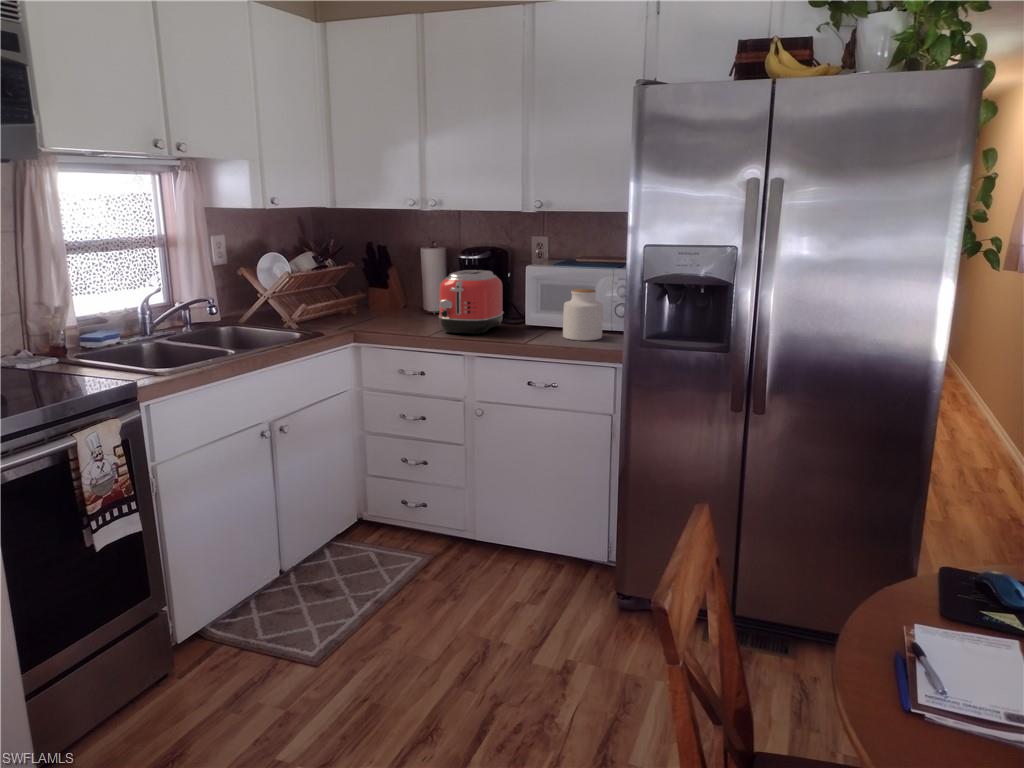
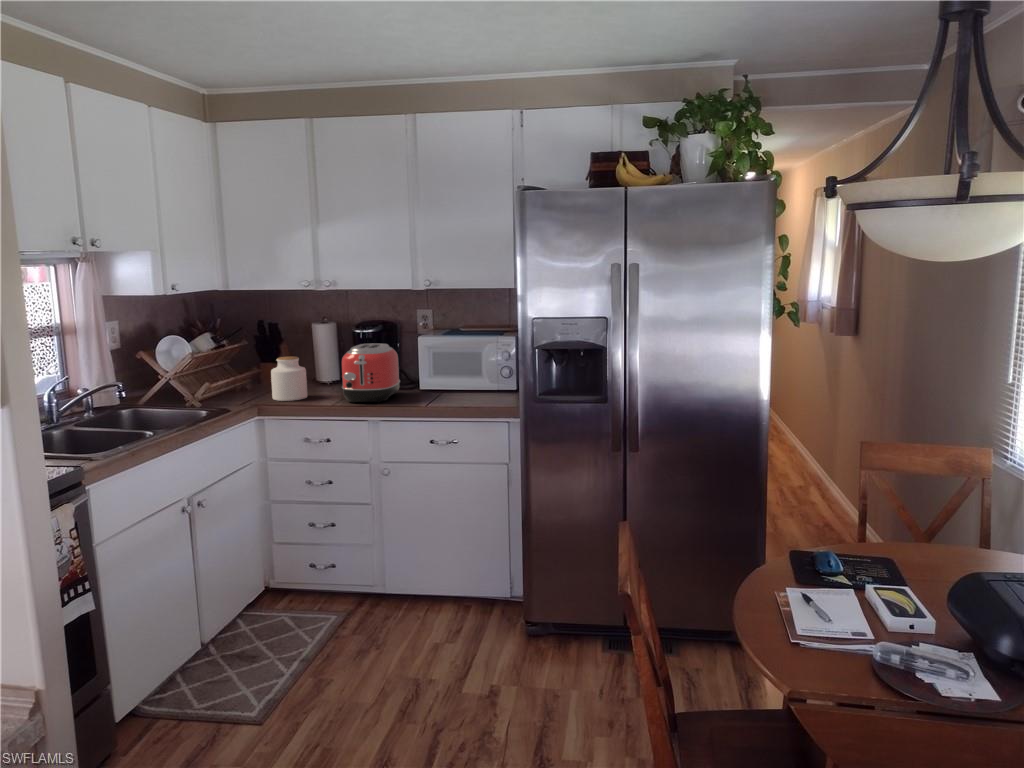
jar: present [563,289,603,341] -> present [271,357,307,401]

